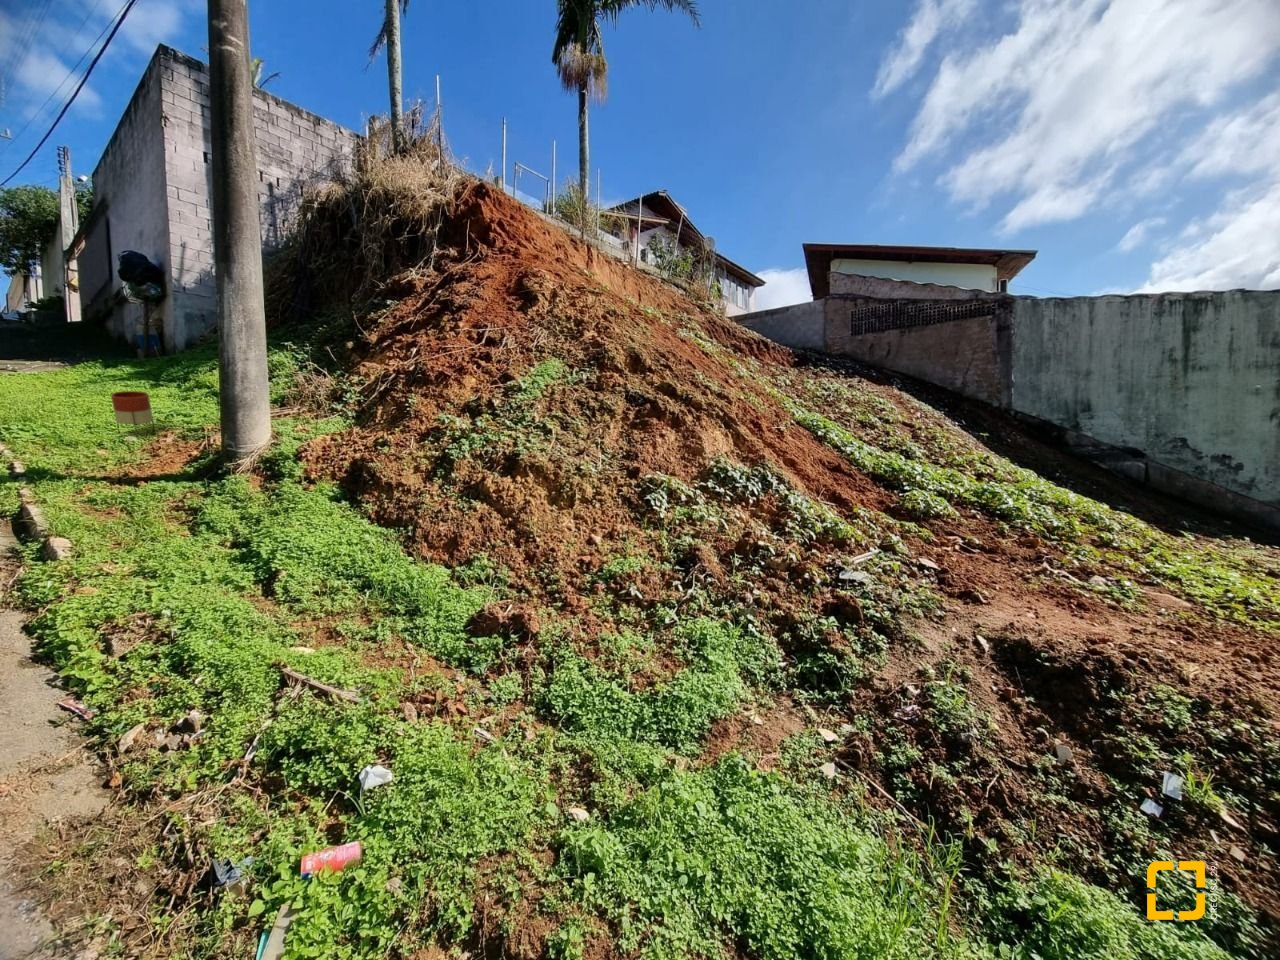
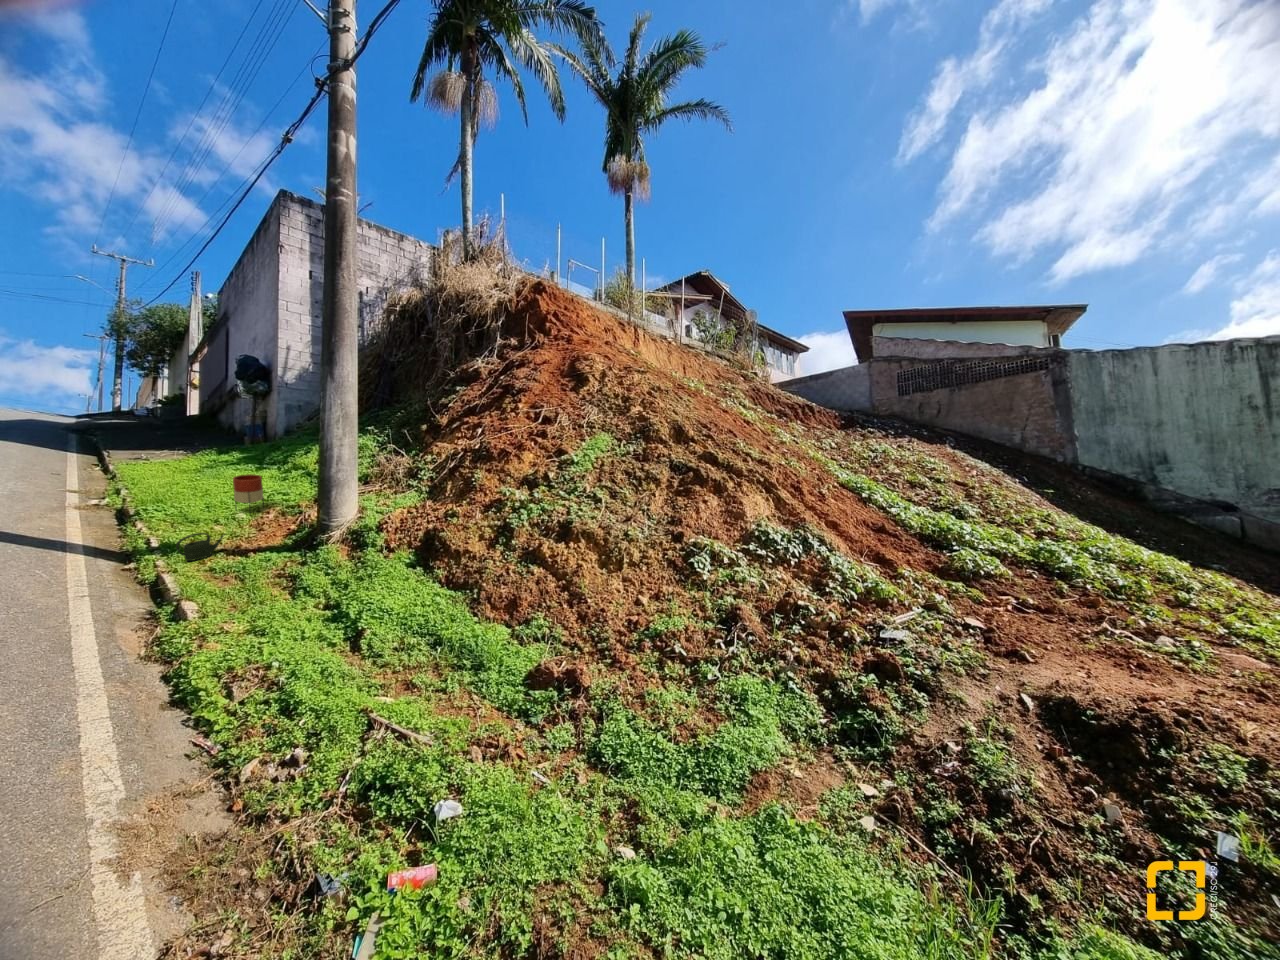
watering can: none [38,458,105,491] -> present [176,533,225,561]

